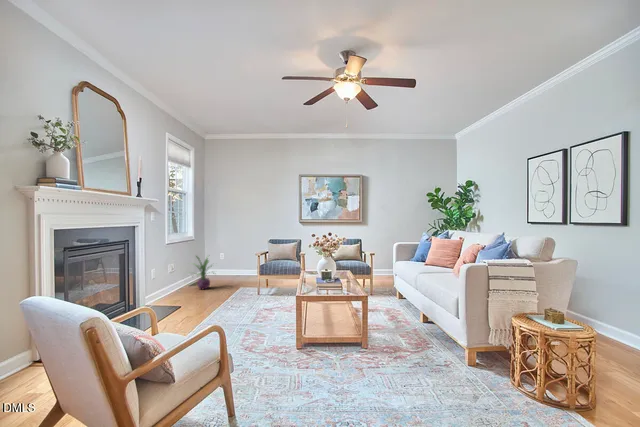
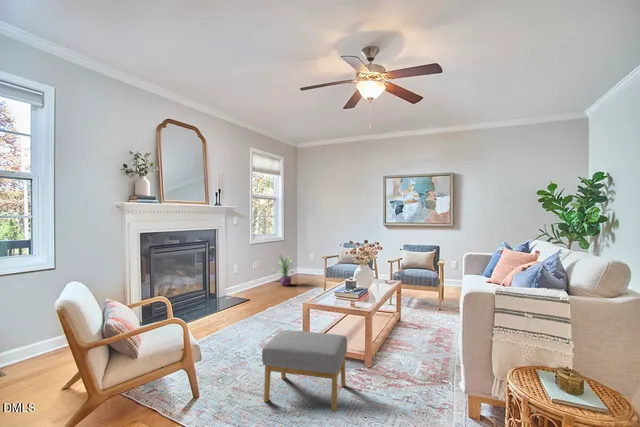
footstool: none [302,320,387,399] -> present [262,330,347,412]

